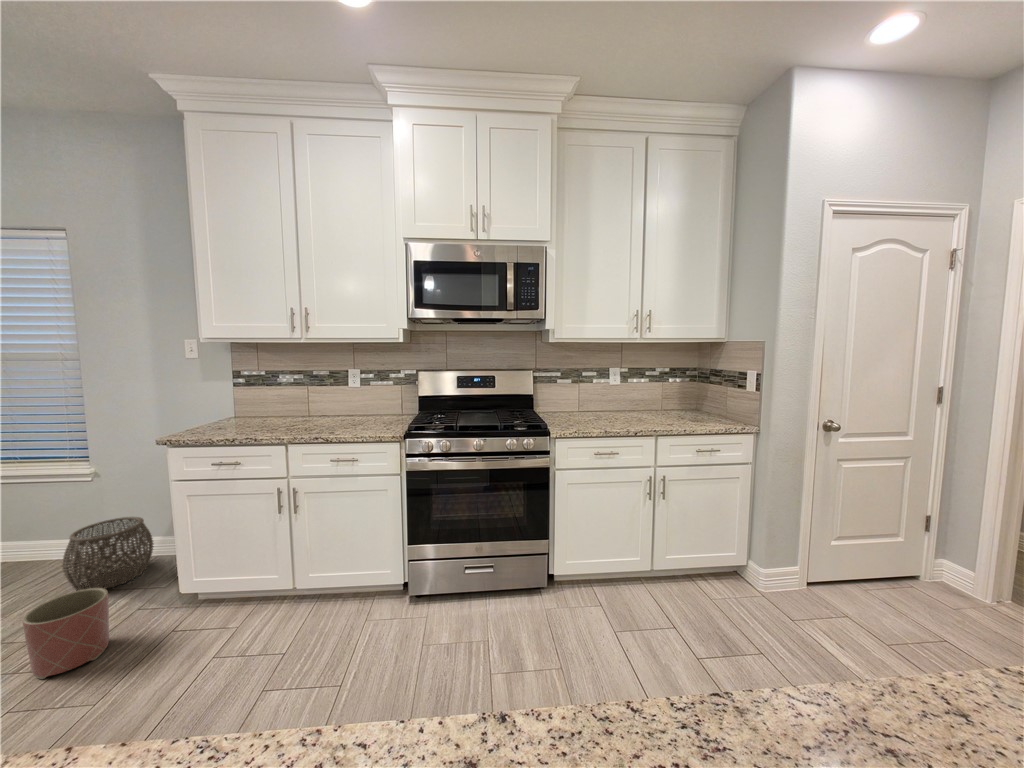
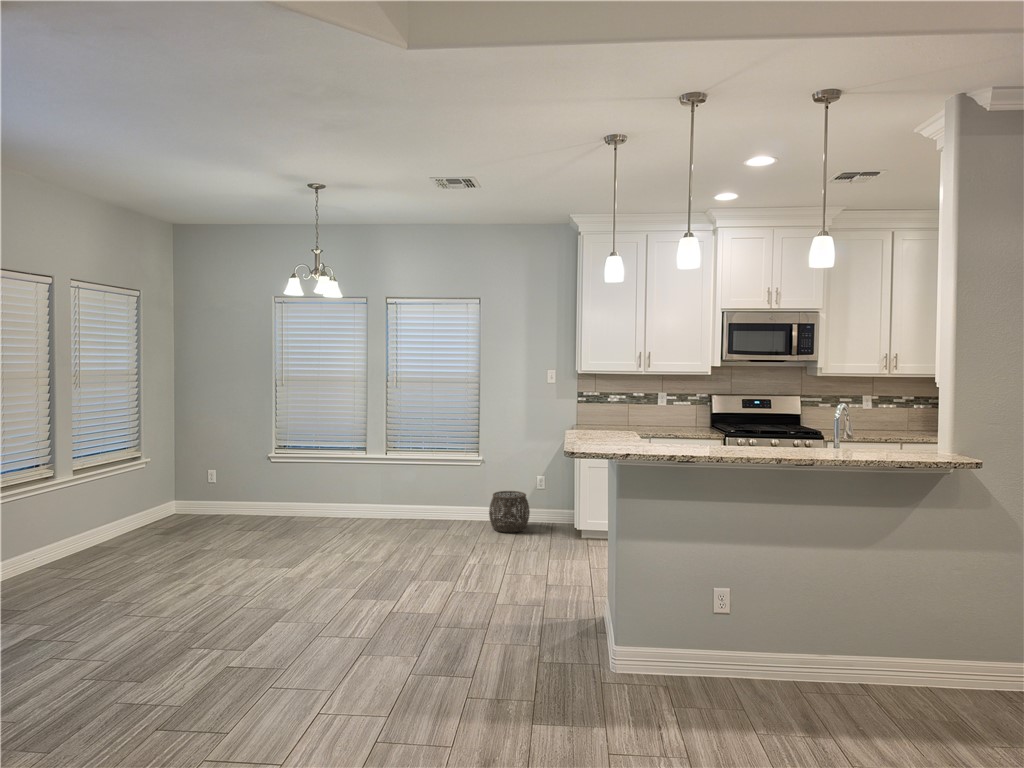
planter: present [22,588,109,679] -> none [538,517,568,555]

